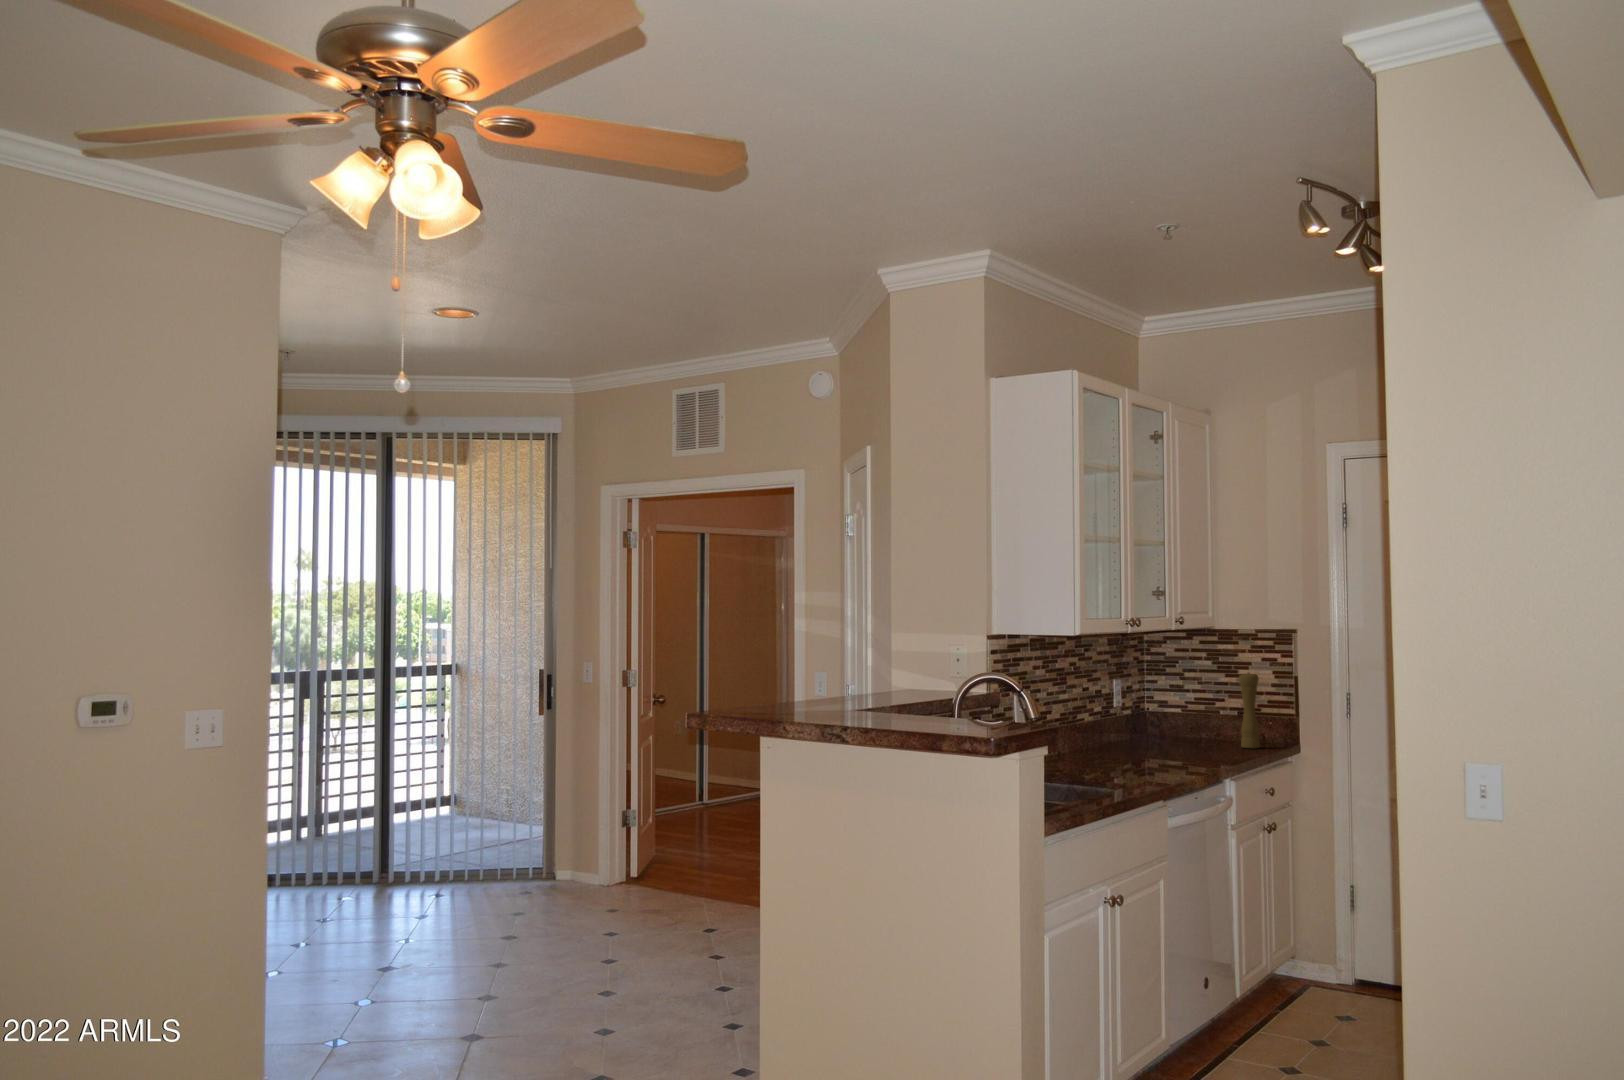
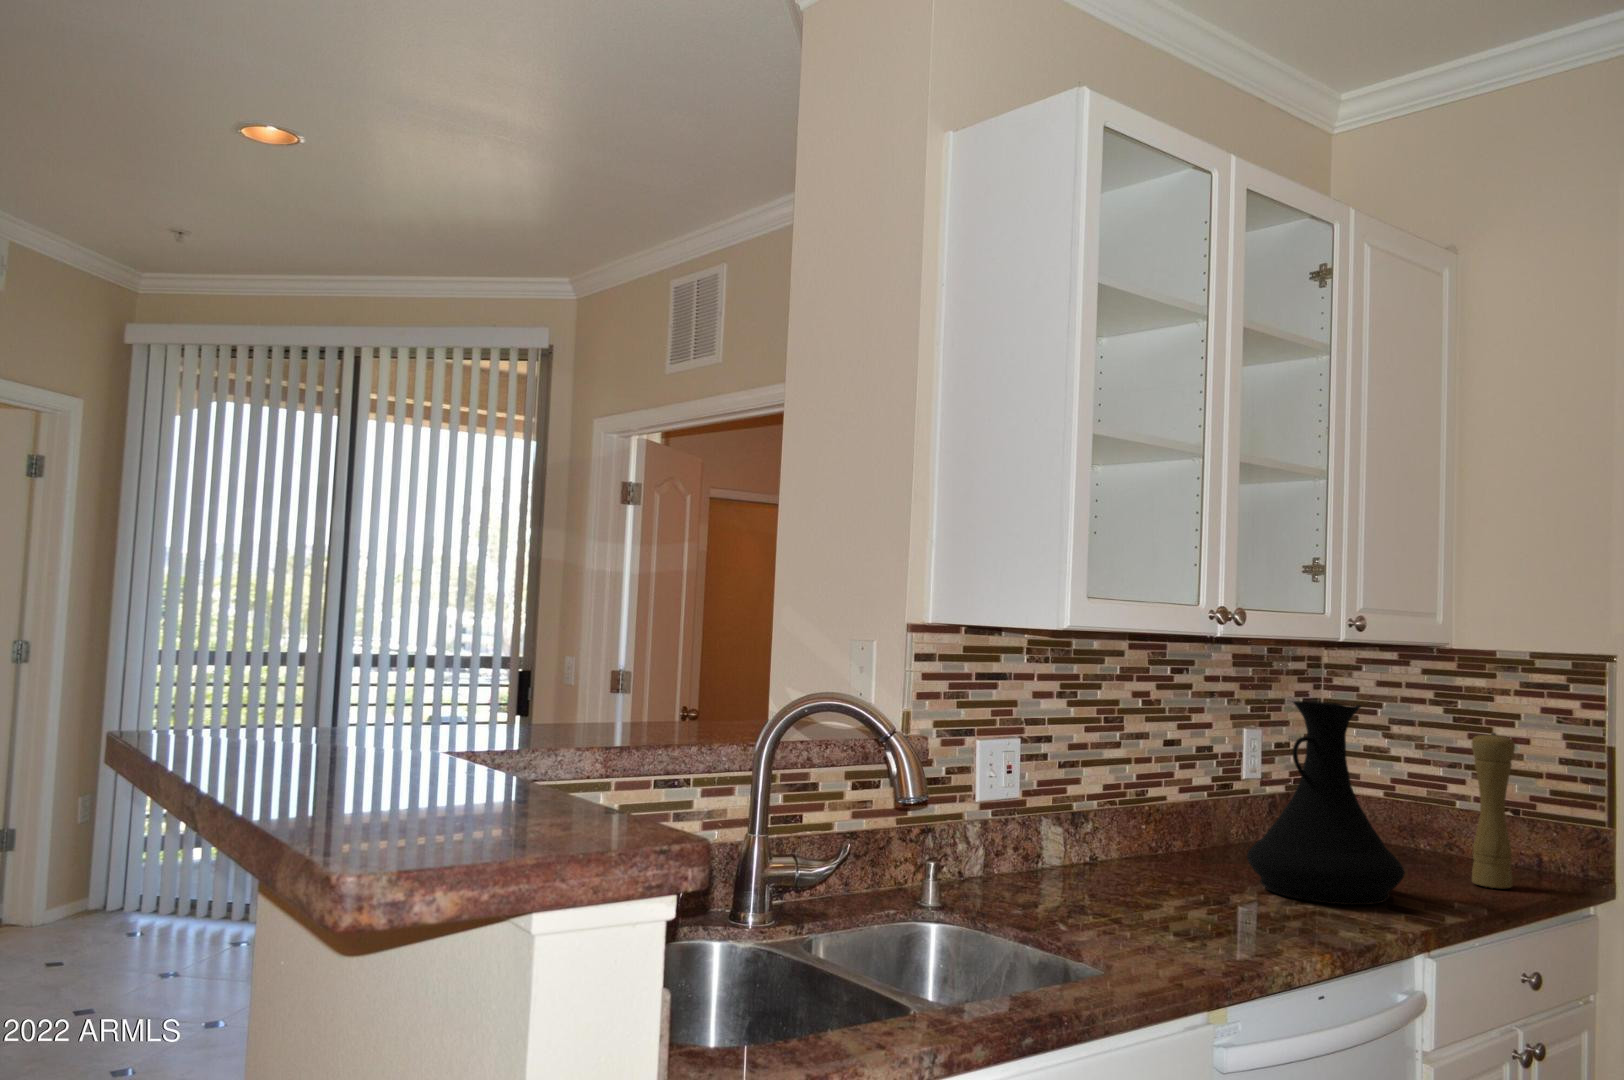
vase: none [1146,662,1221,759] -> present [1247,701,1405,905]

